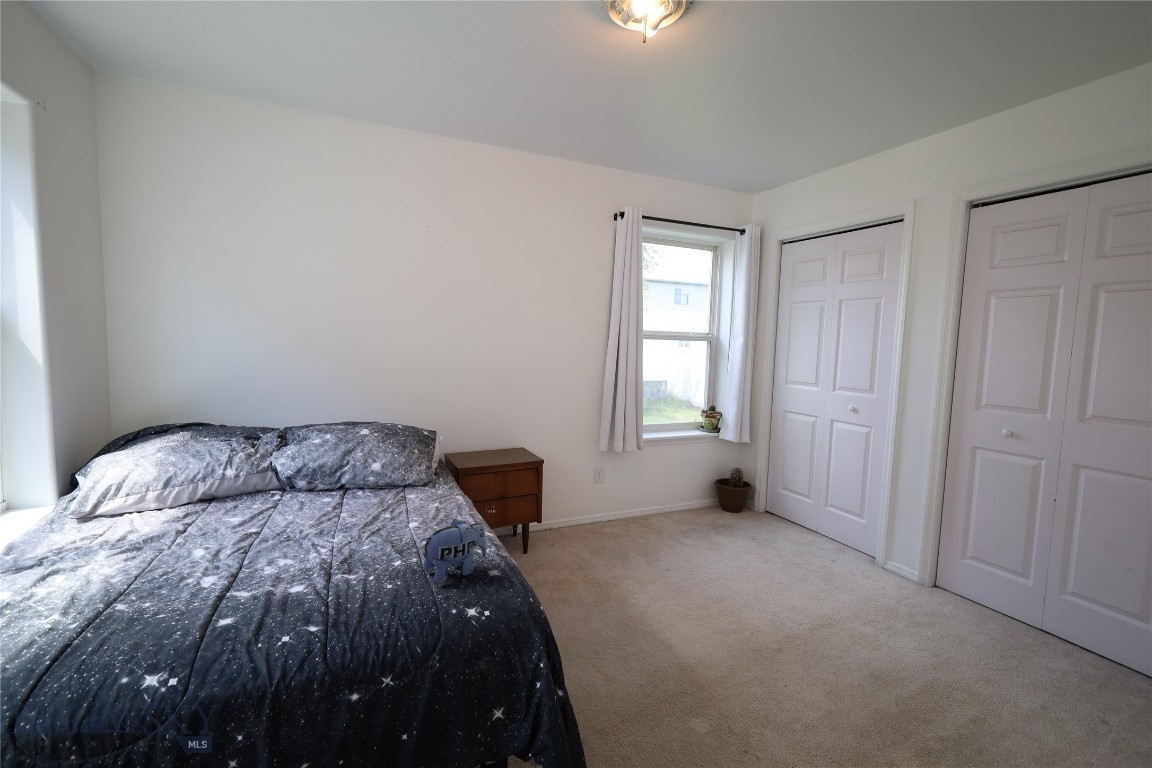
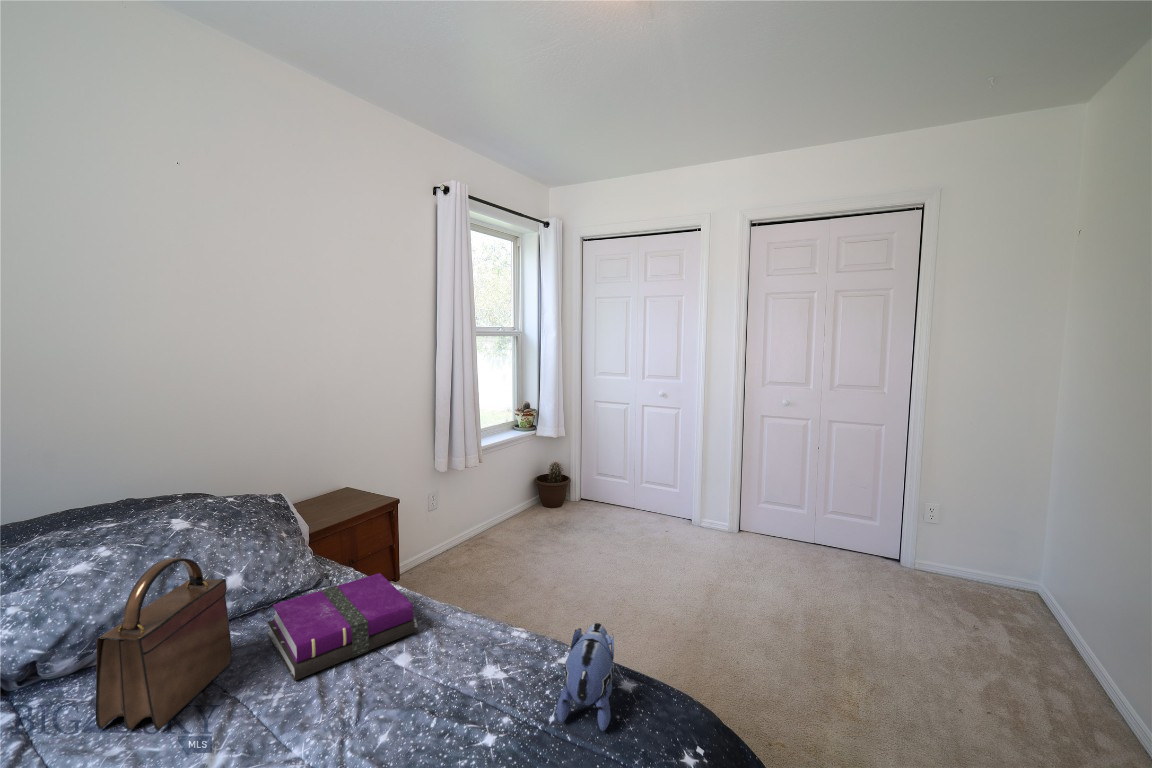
handbag: none [283,435,349,513] -> present [96,558,232,731]
notebook: none [357,480,442,515] -> present [268,573,418,681]

